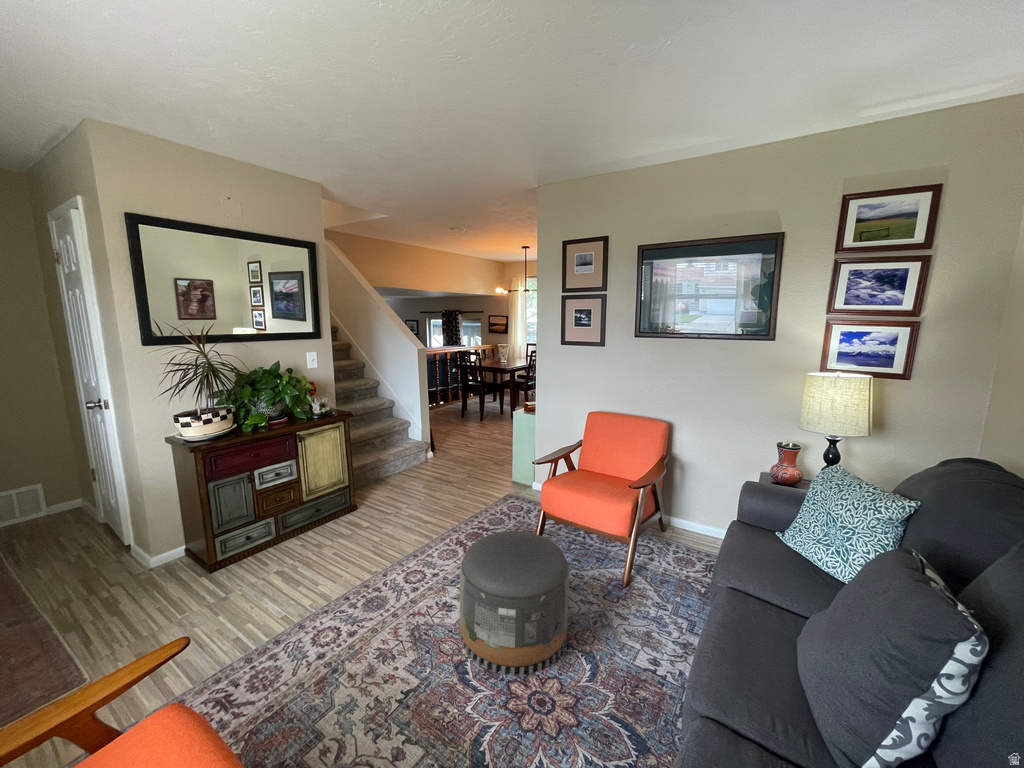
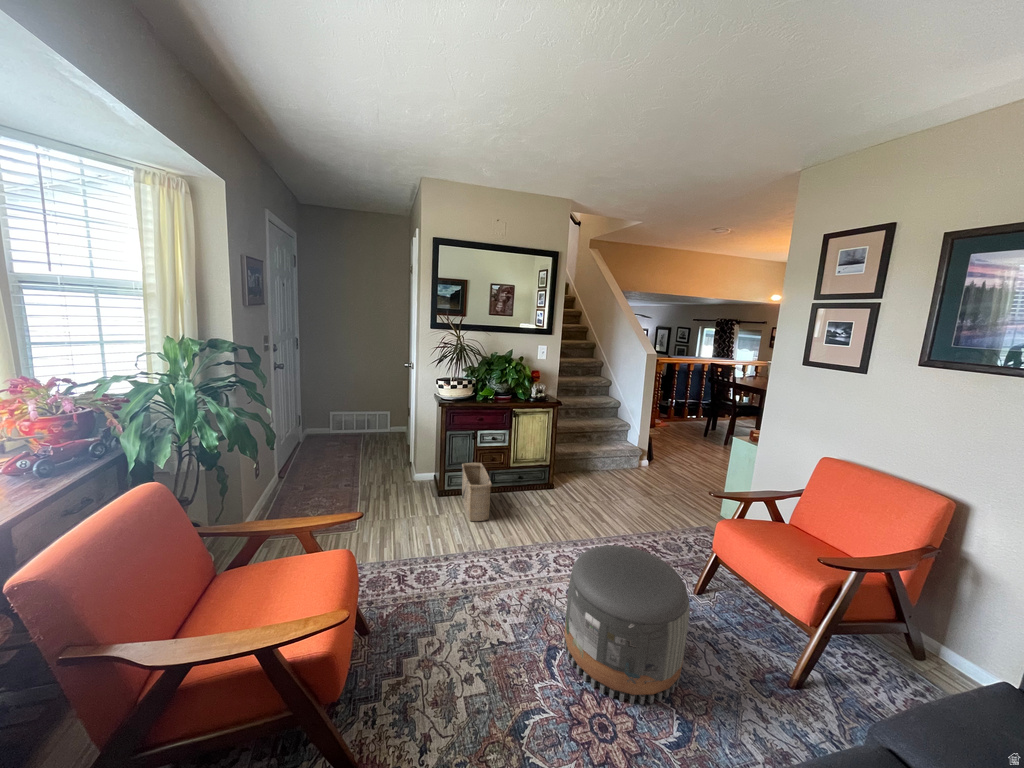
basket: none [237,506,300,584] -> present [462,463,492,521]

